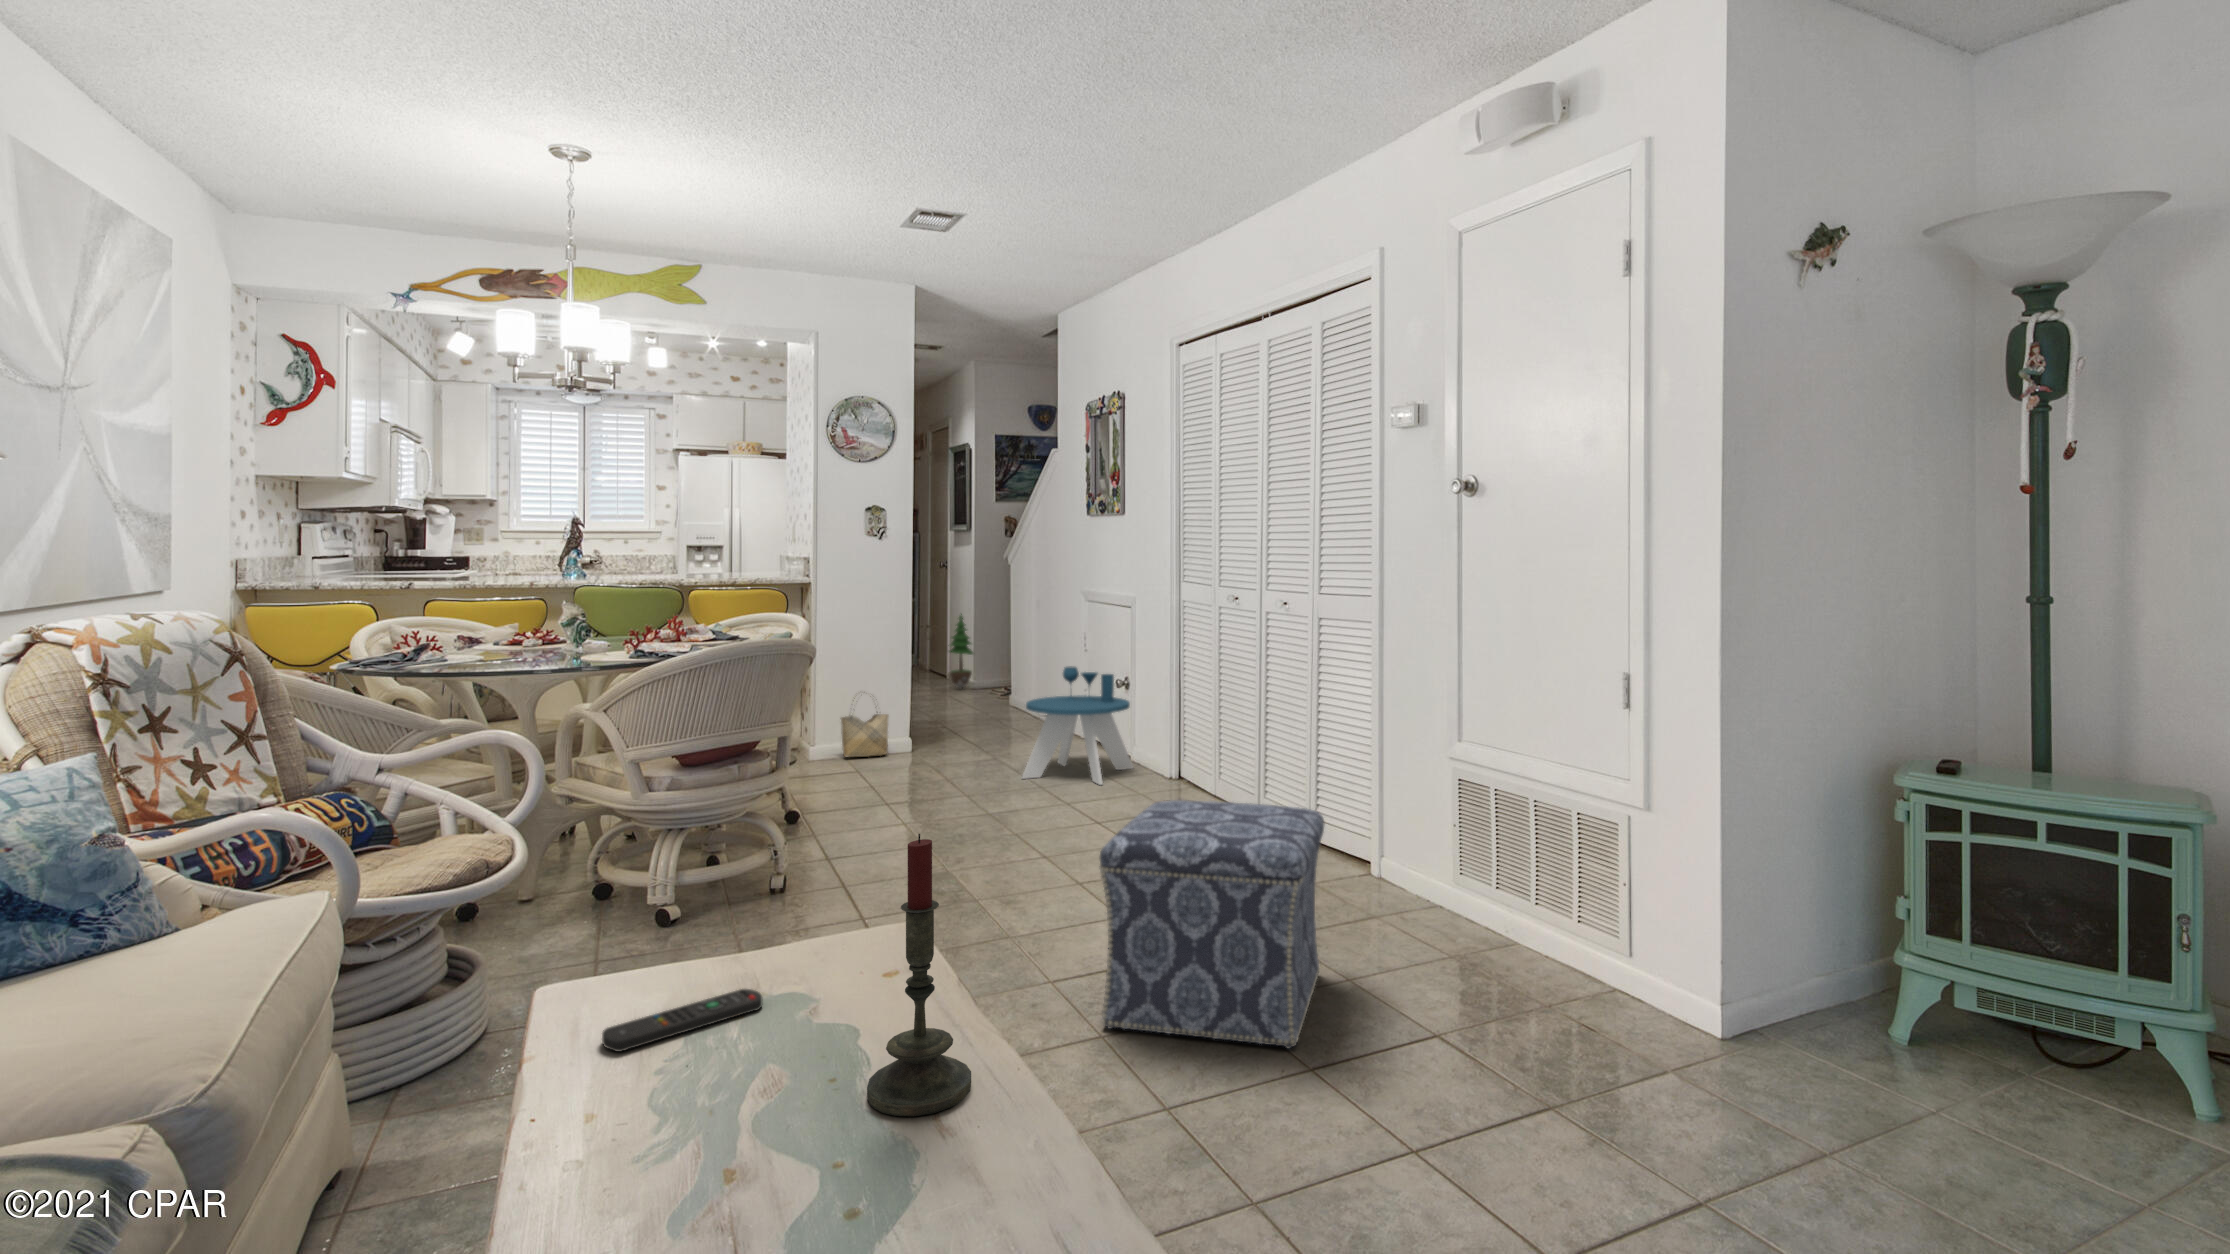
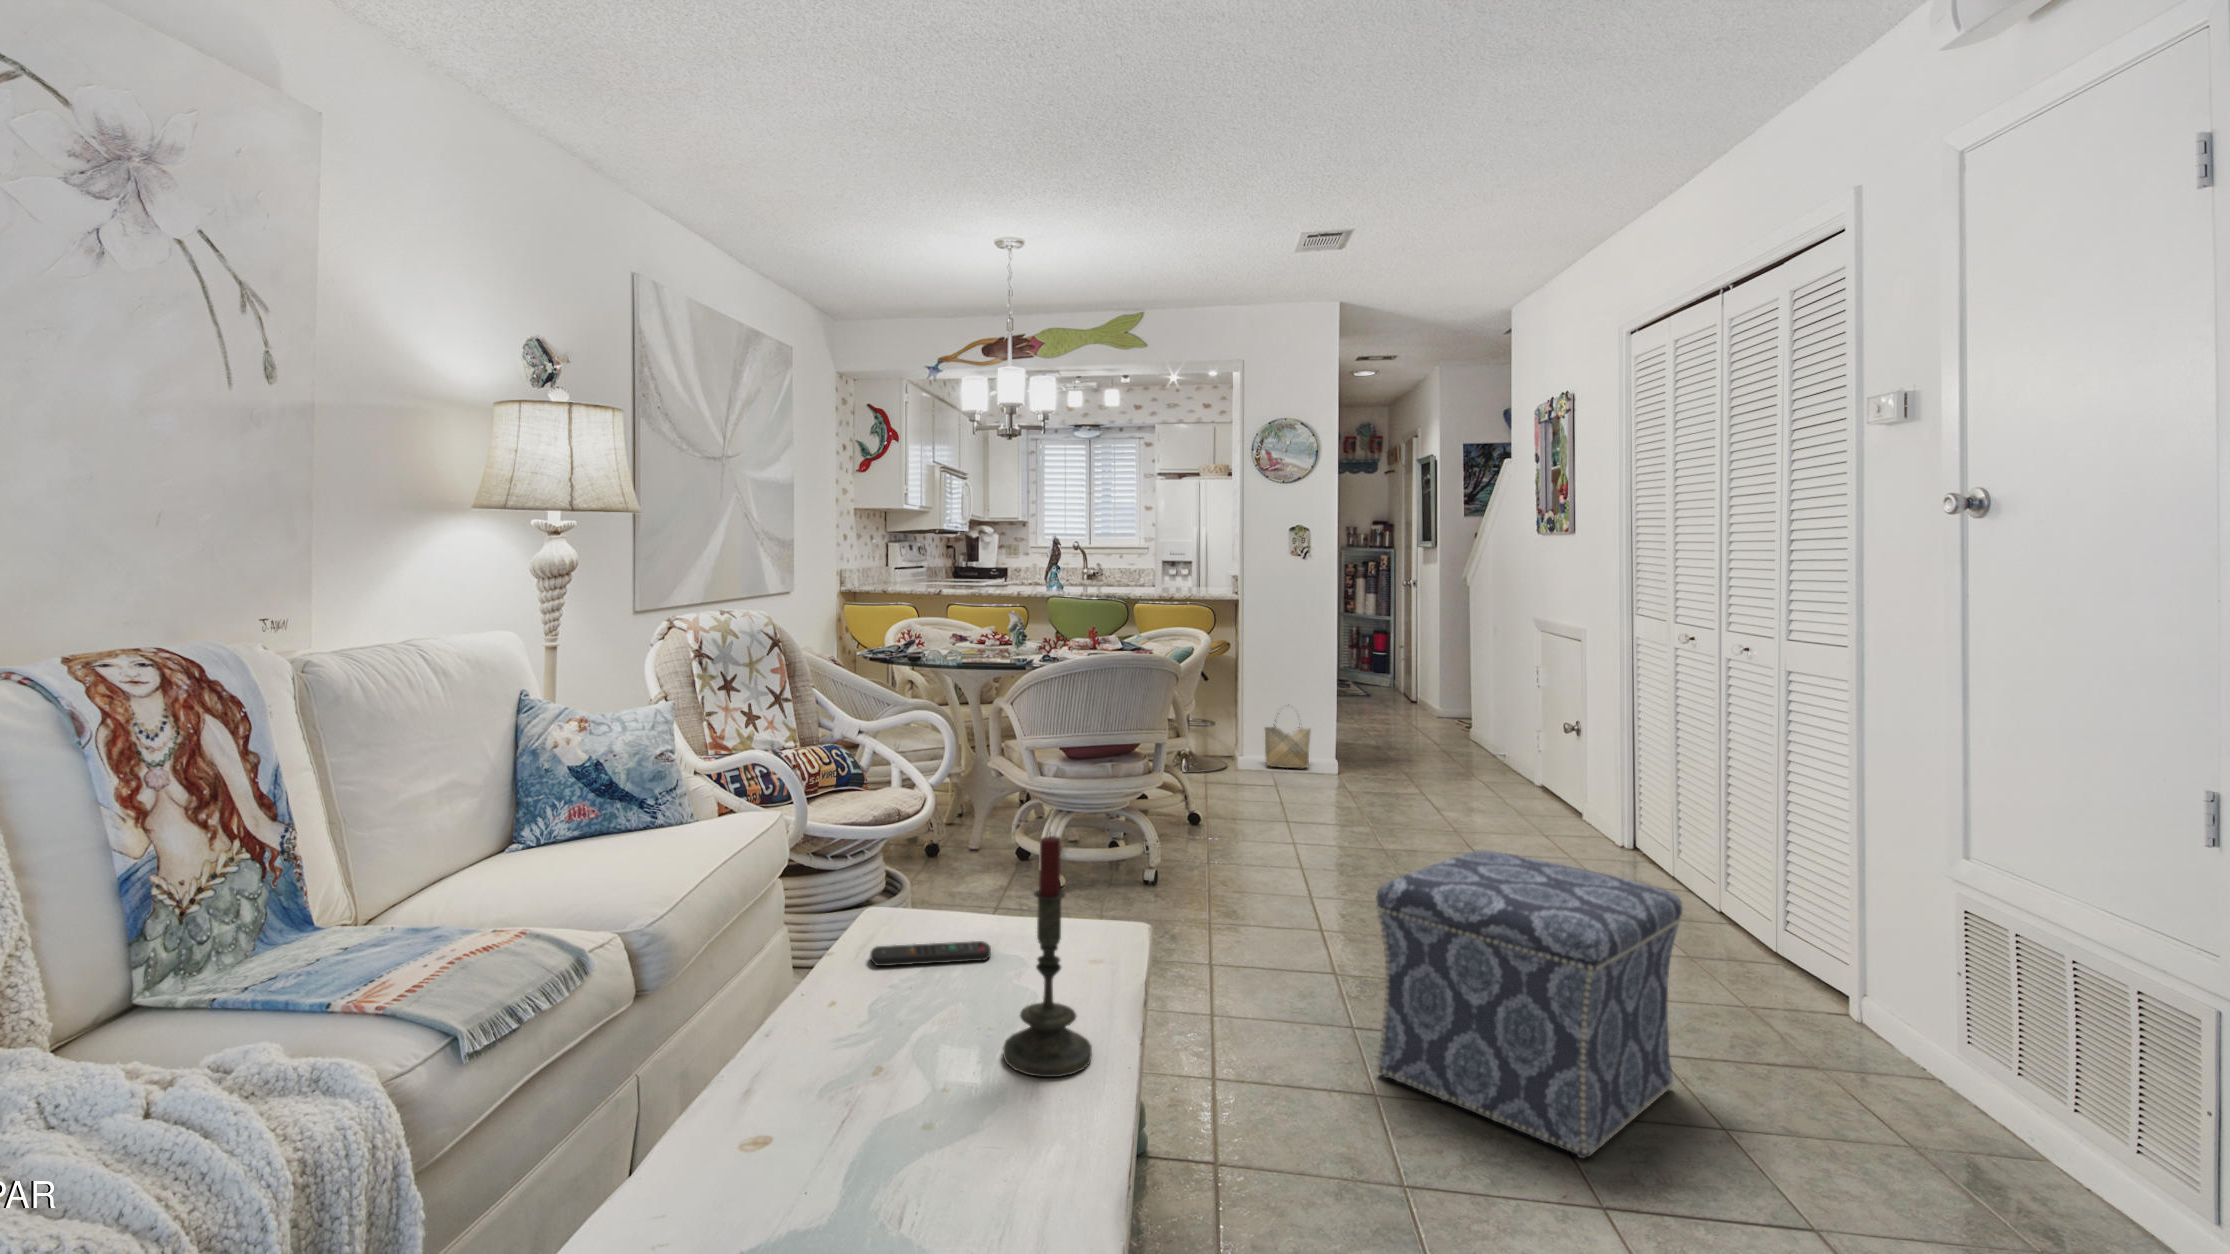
potted tree: present [949,614,973,689] -> none [1402,631,1432,711]
side table: present [1022,666,1133,785] -> none [1431,696,1568,829]

